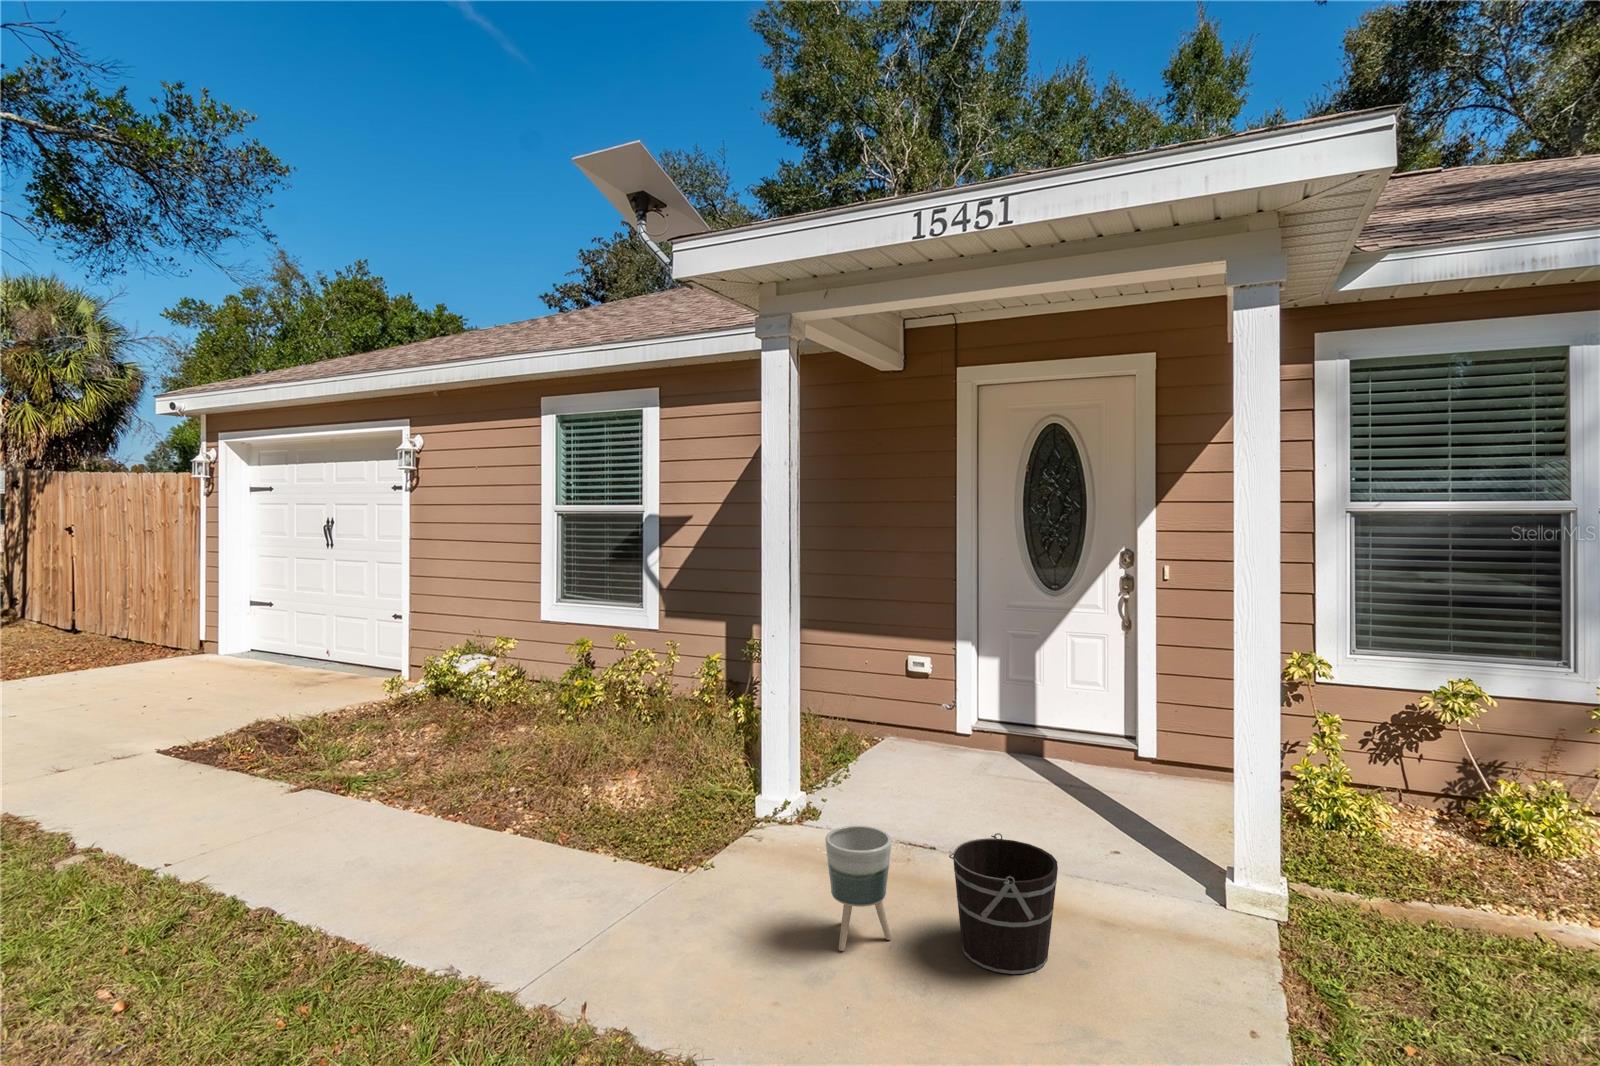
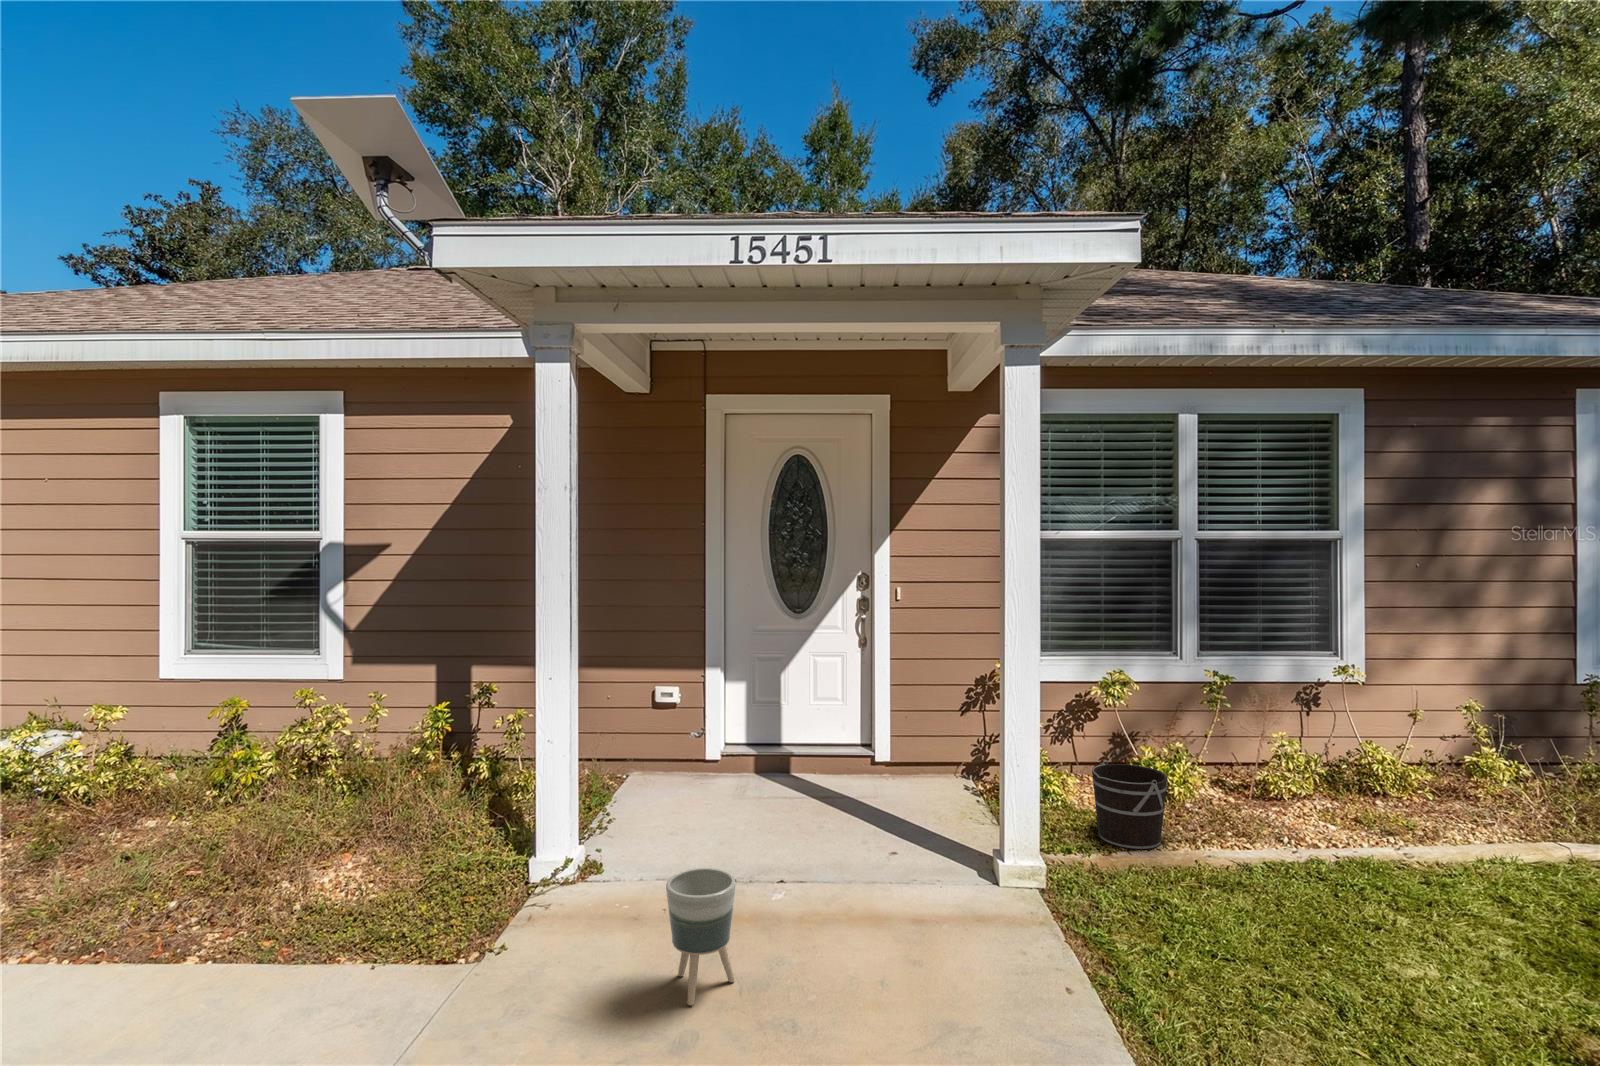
bucket: present [949,833,1058,974] -> present [1092,760,1168,849]

